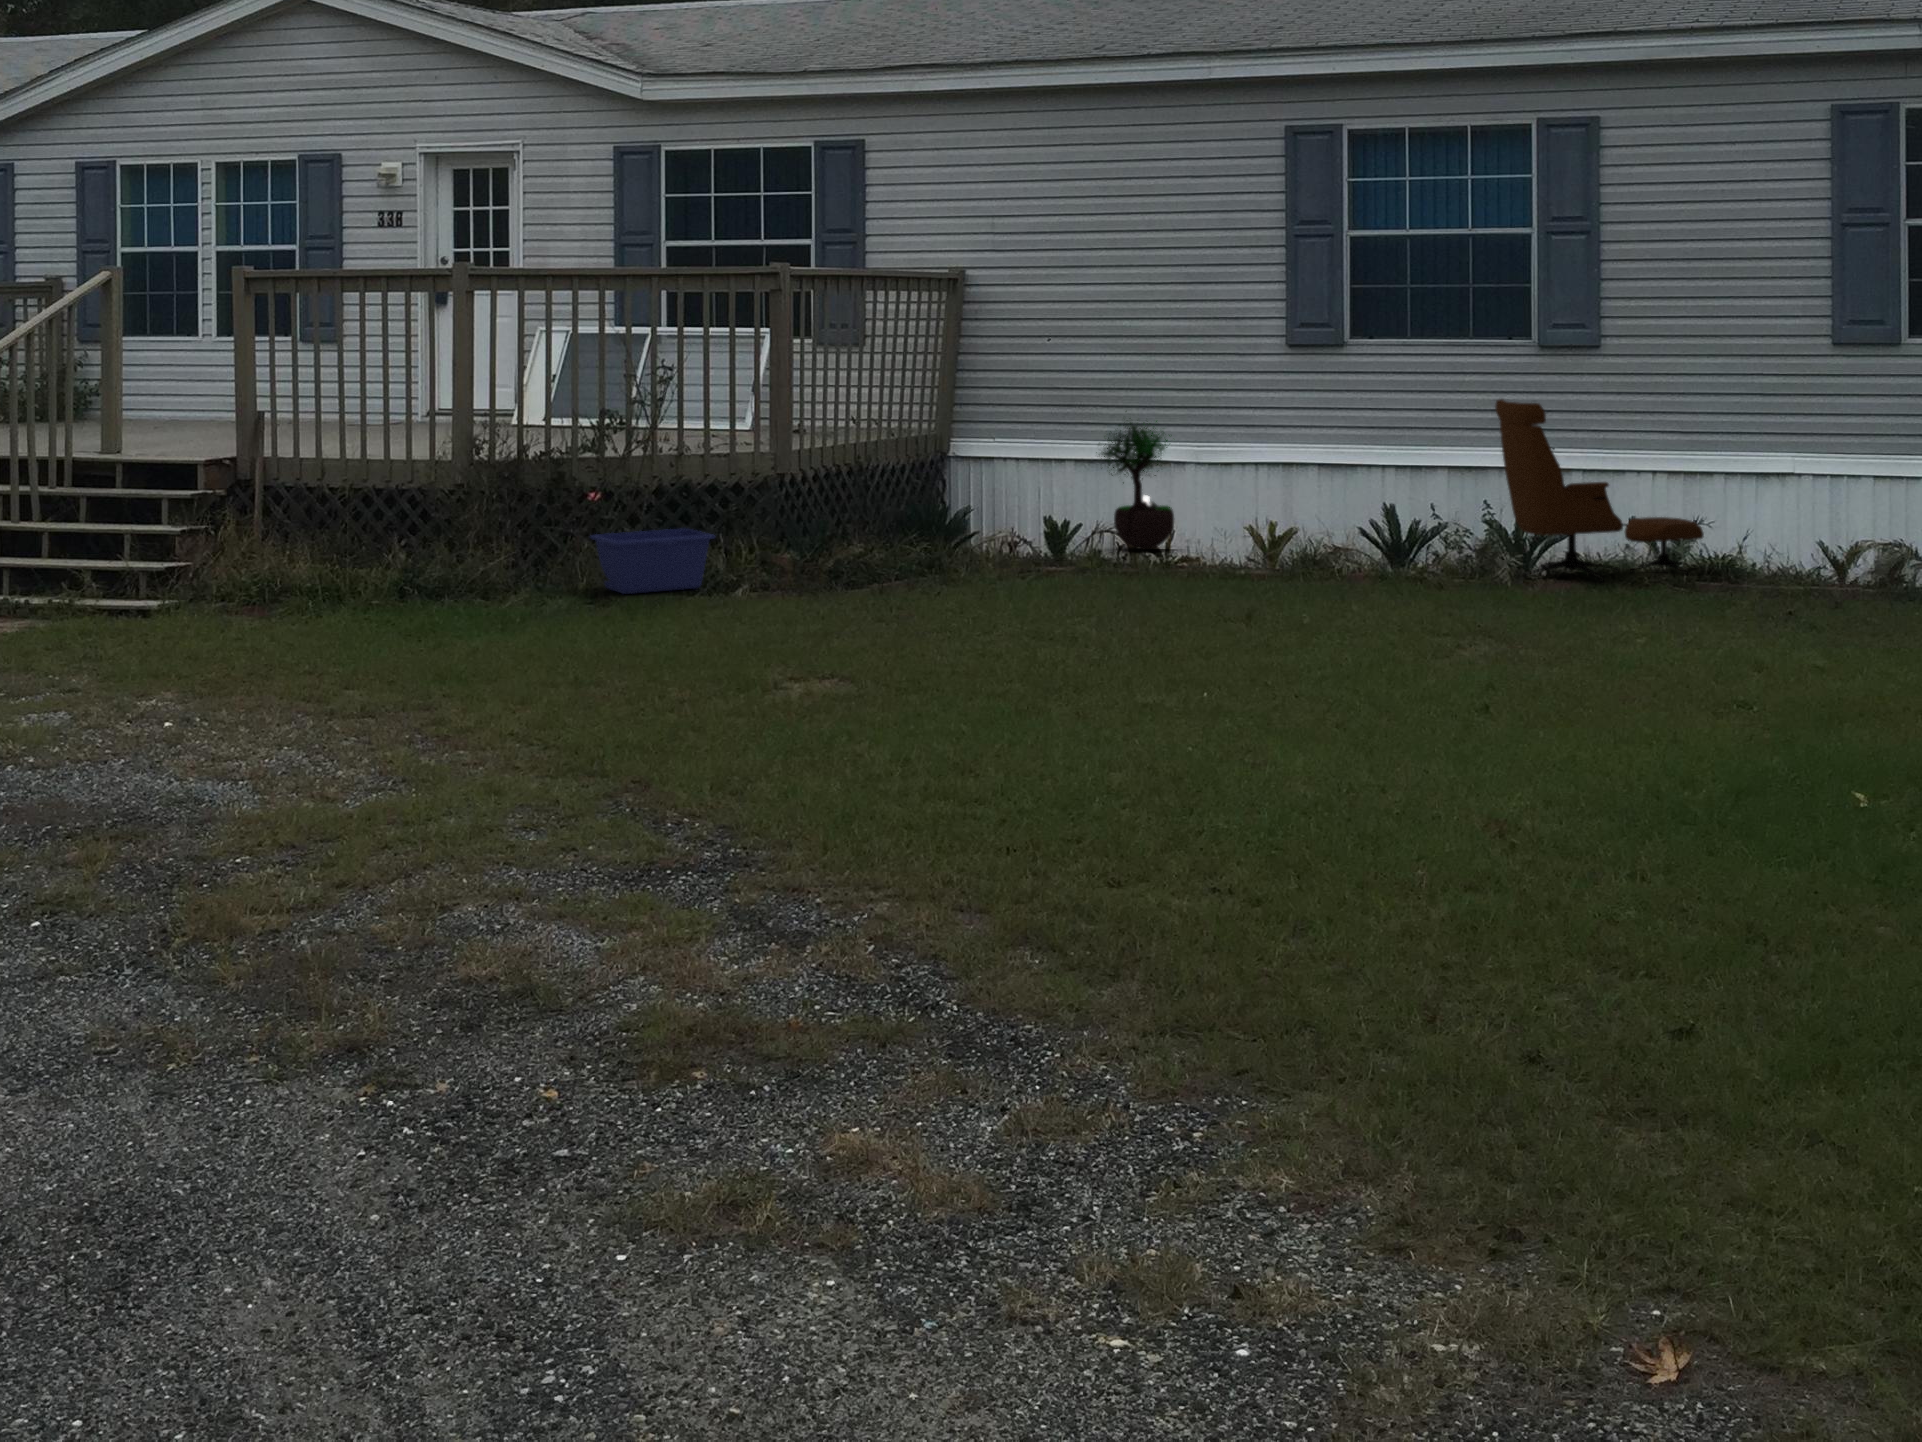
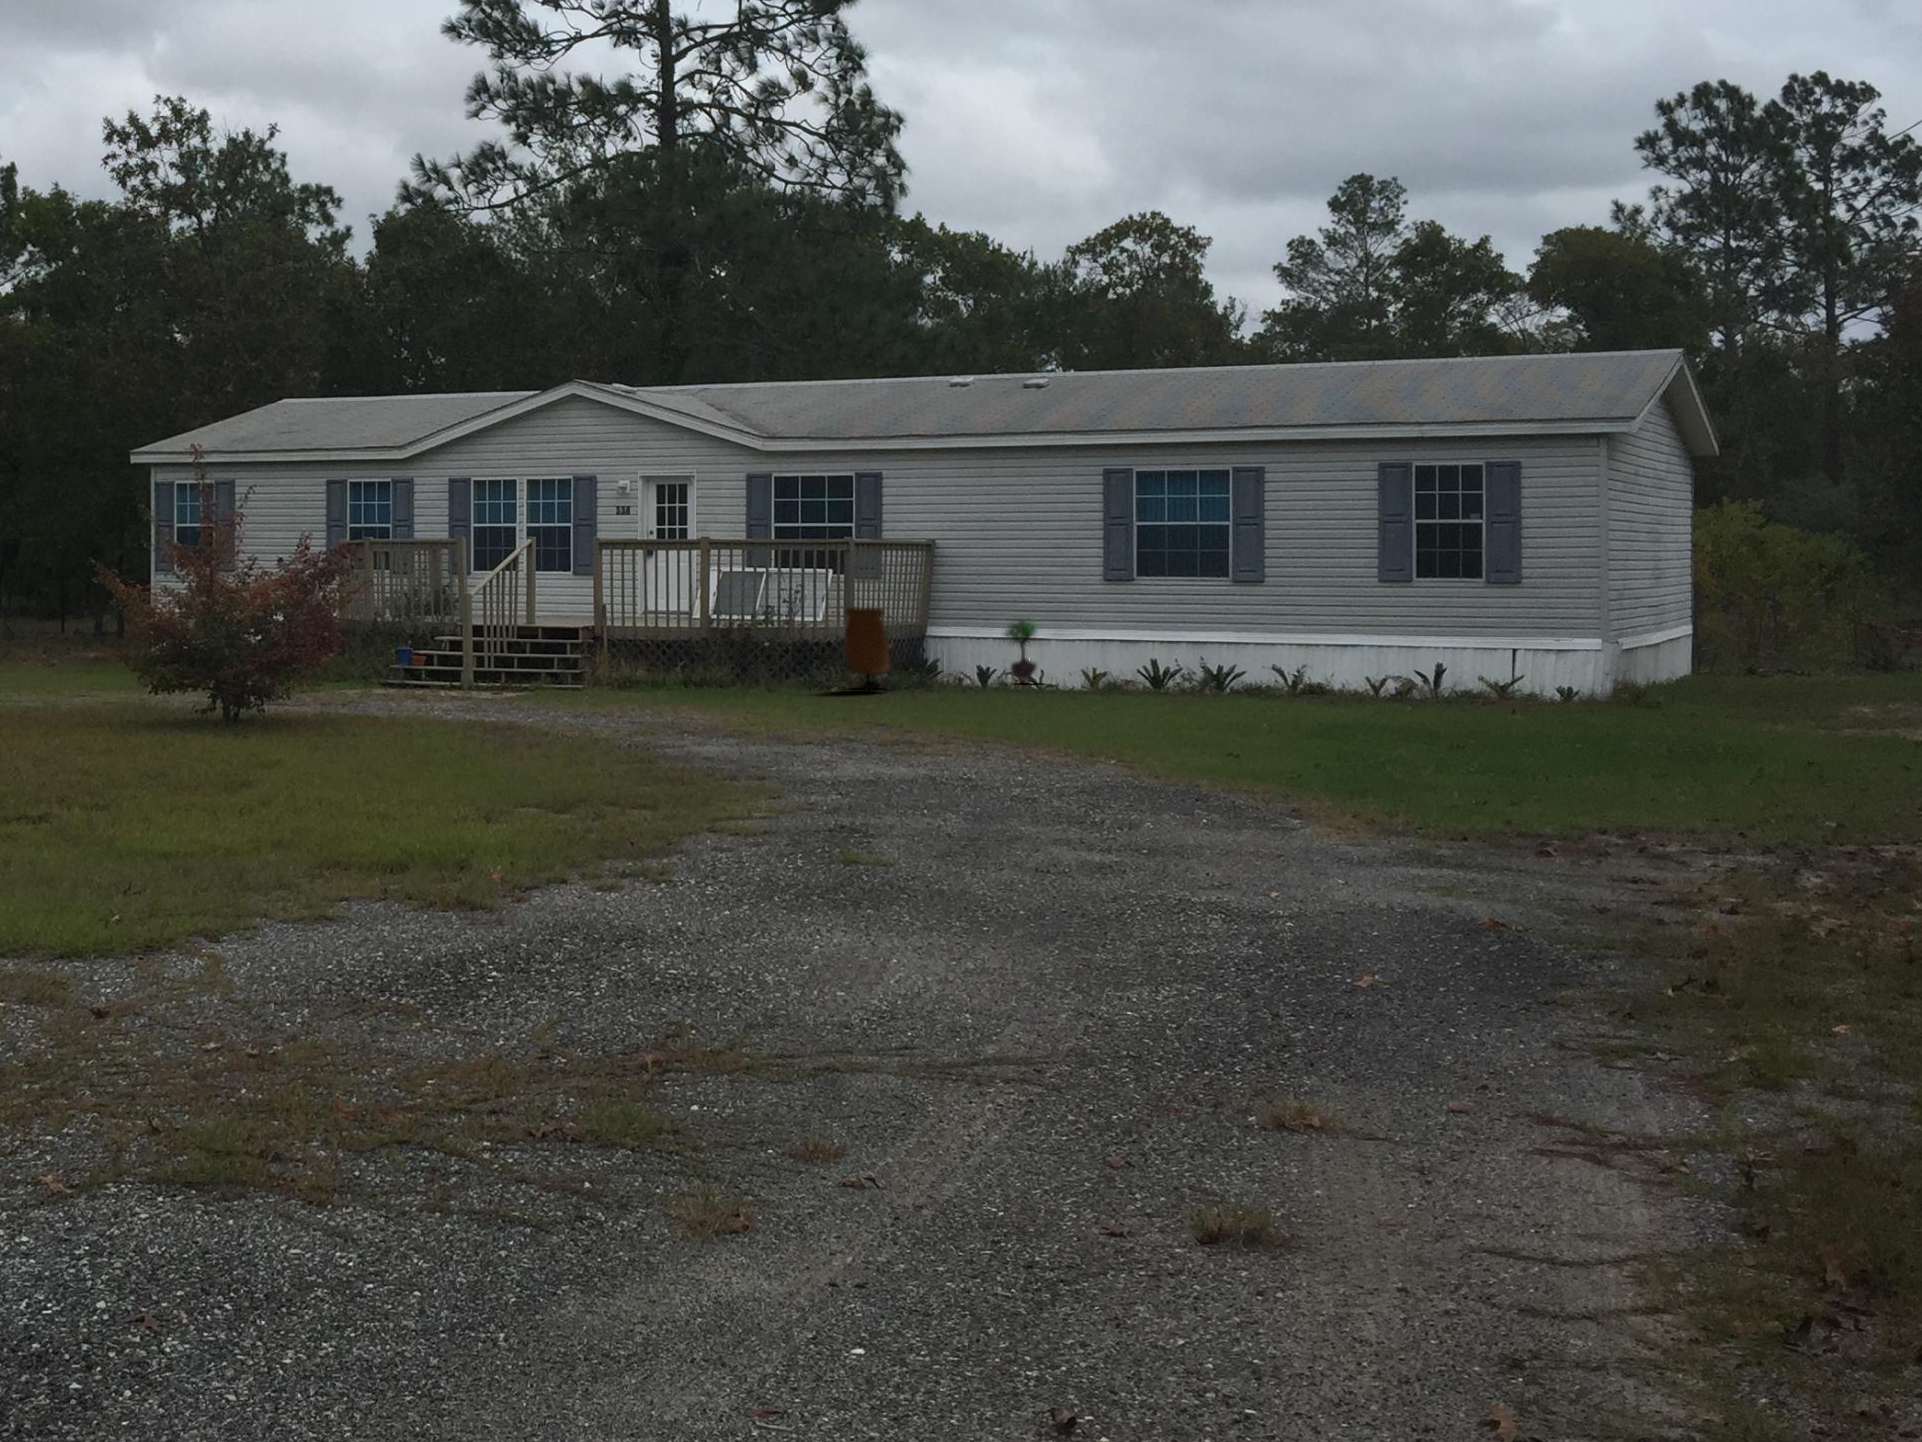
lounge chair: present [1495,399,1704,581] -> present [844,608,893,691]
storage bin: present [590,528,715,594] -> none [754,664,815,692]

